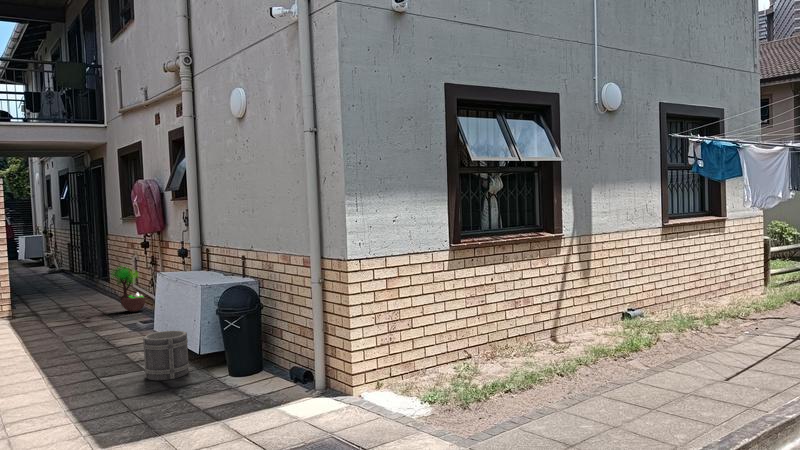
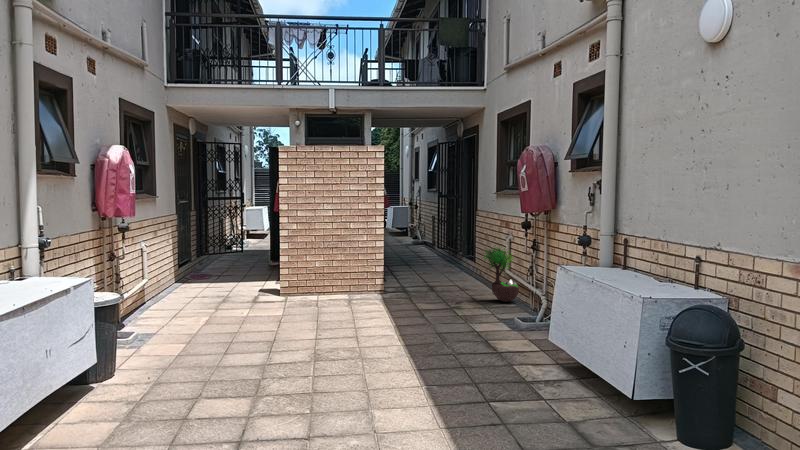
bucket: present [143,331,189,380] -> none [548,353,612,429]

